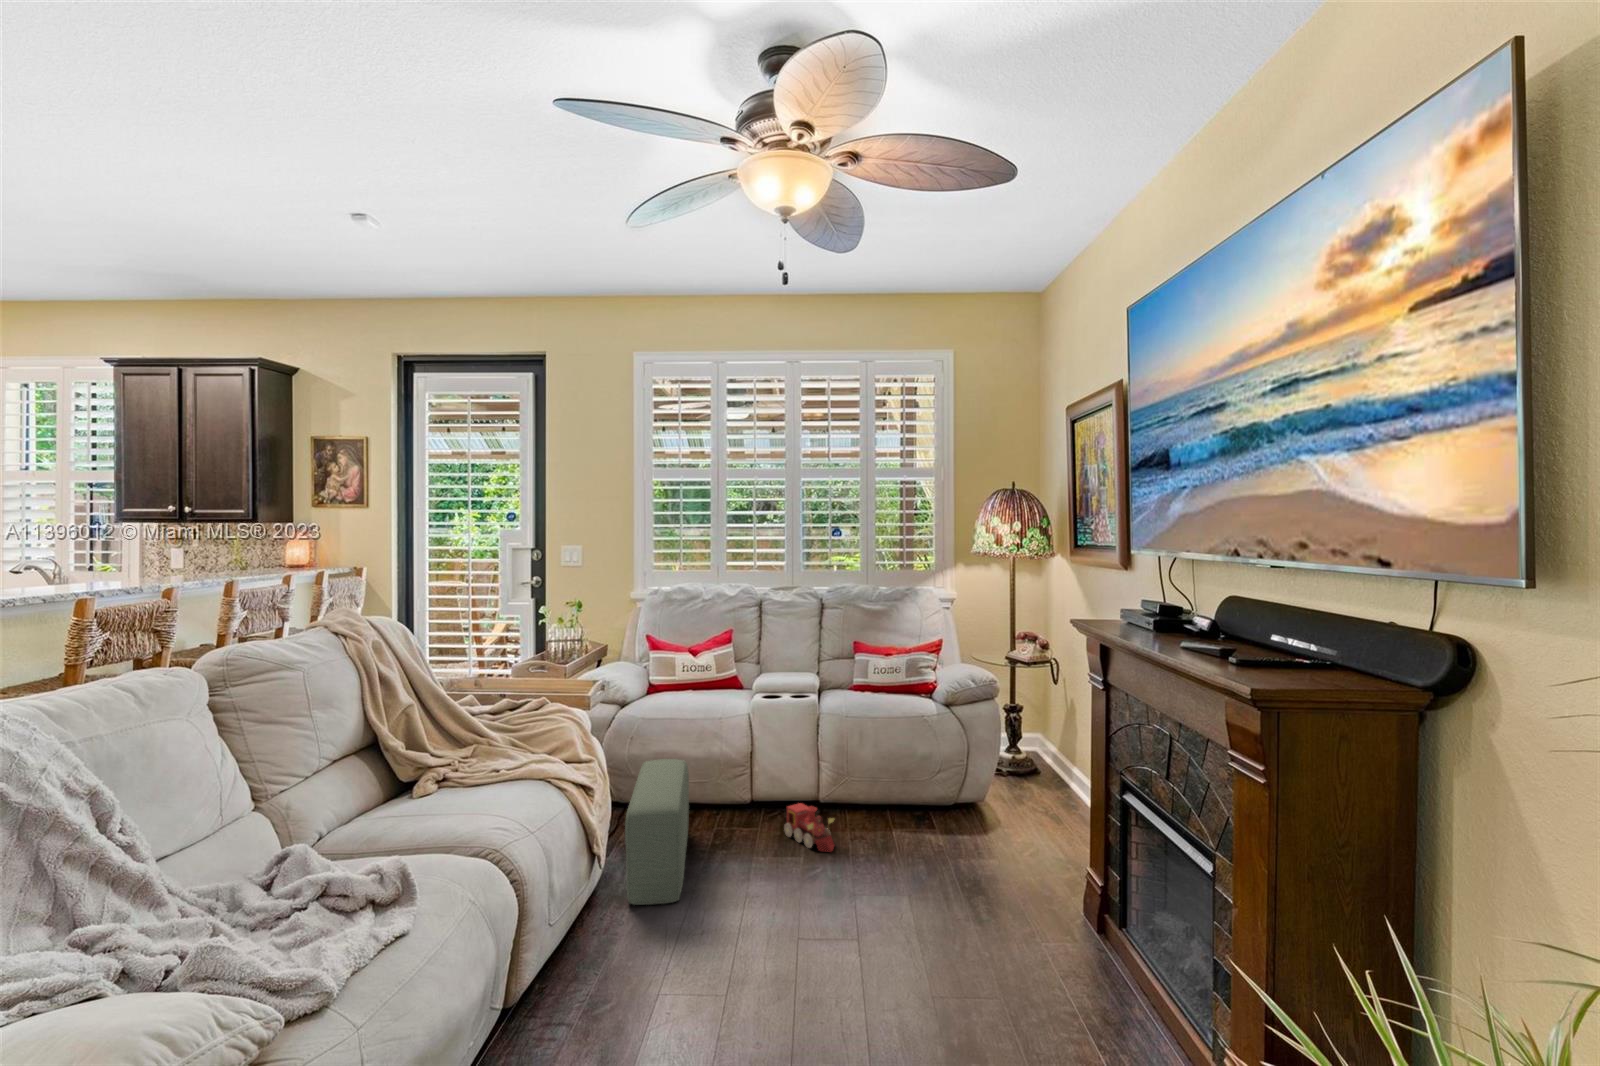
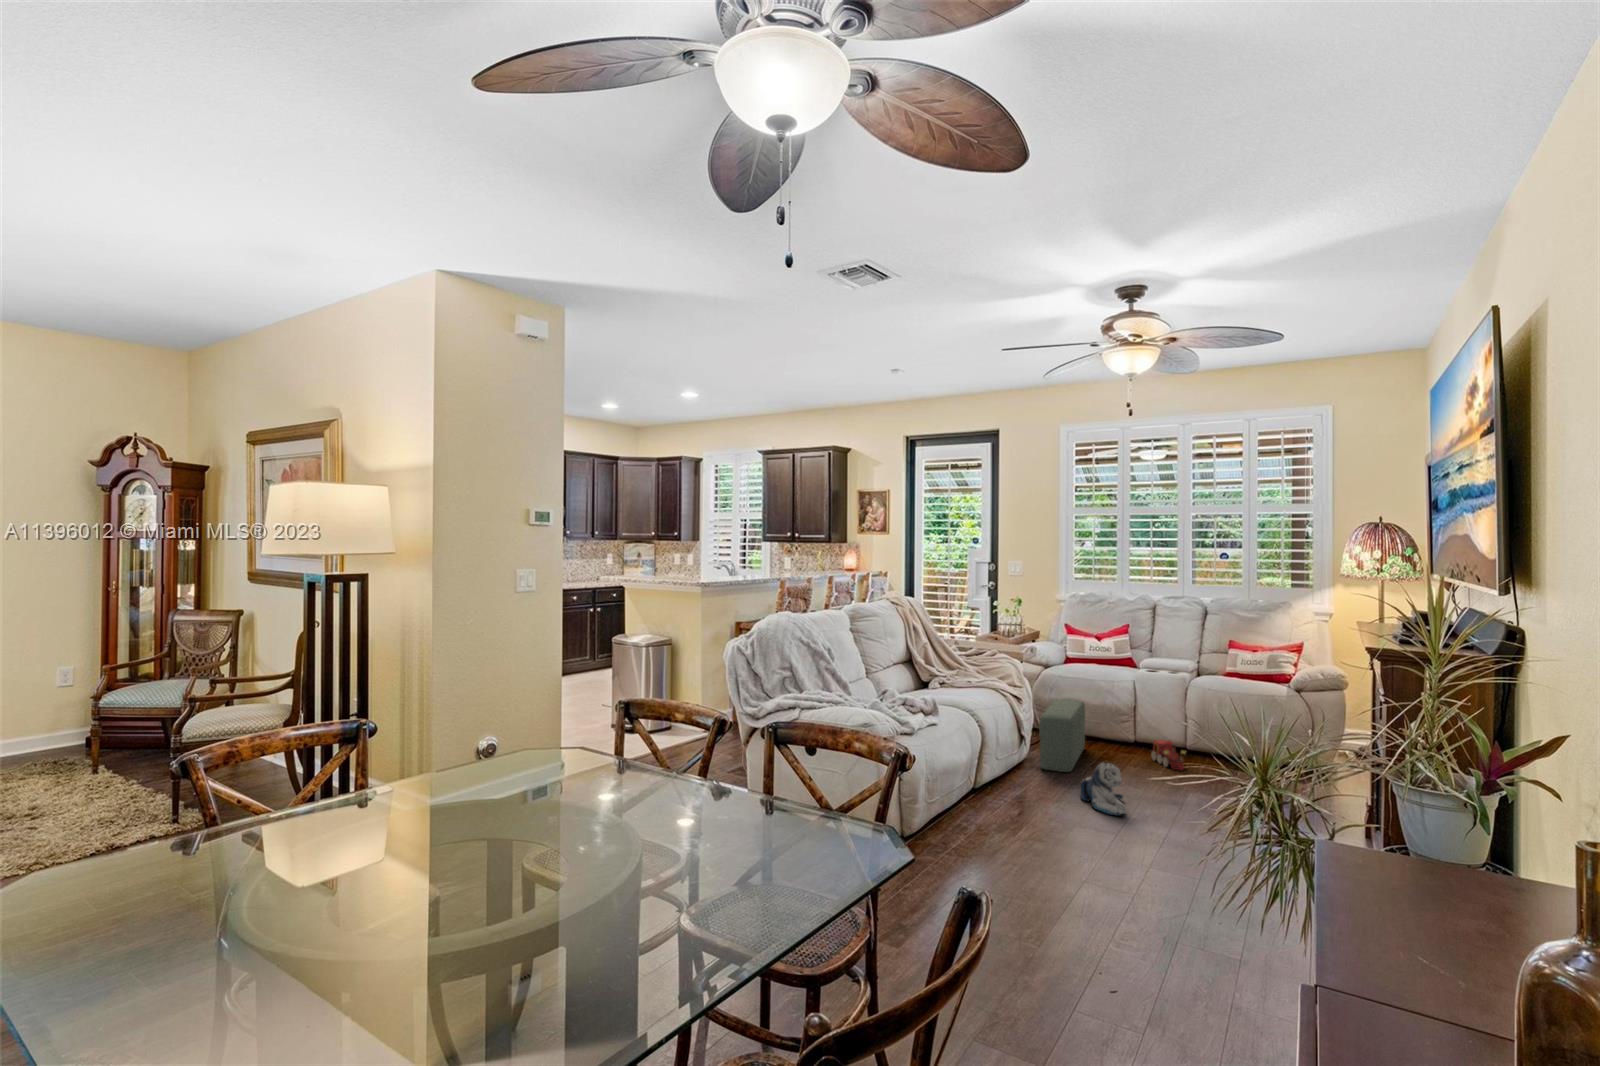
plush toy: none [708,904,801,1018] -> present [1080,763,1125,816]

